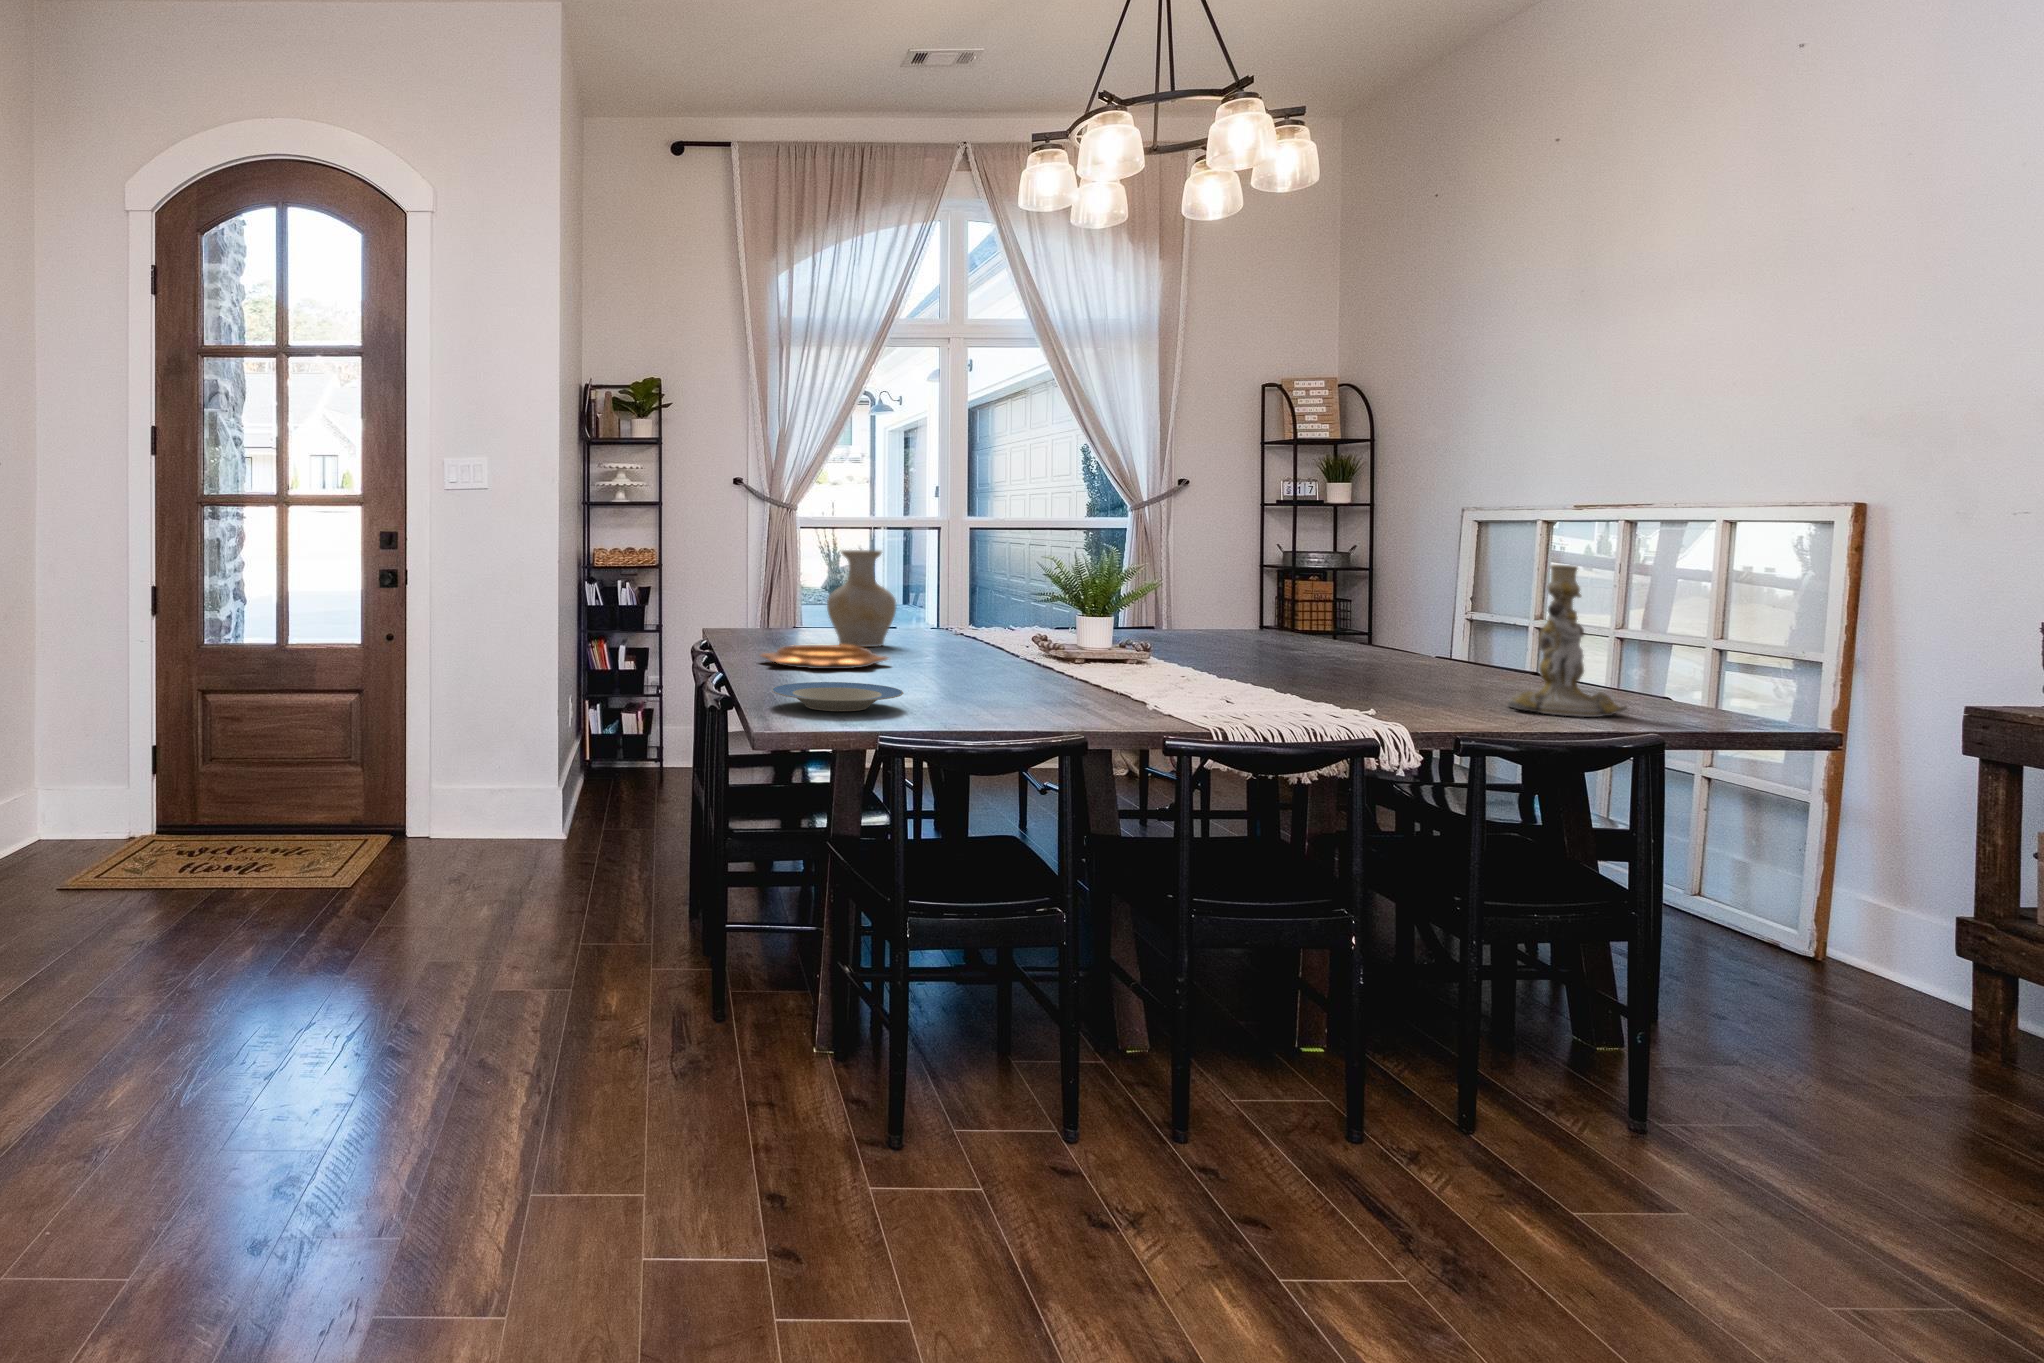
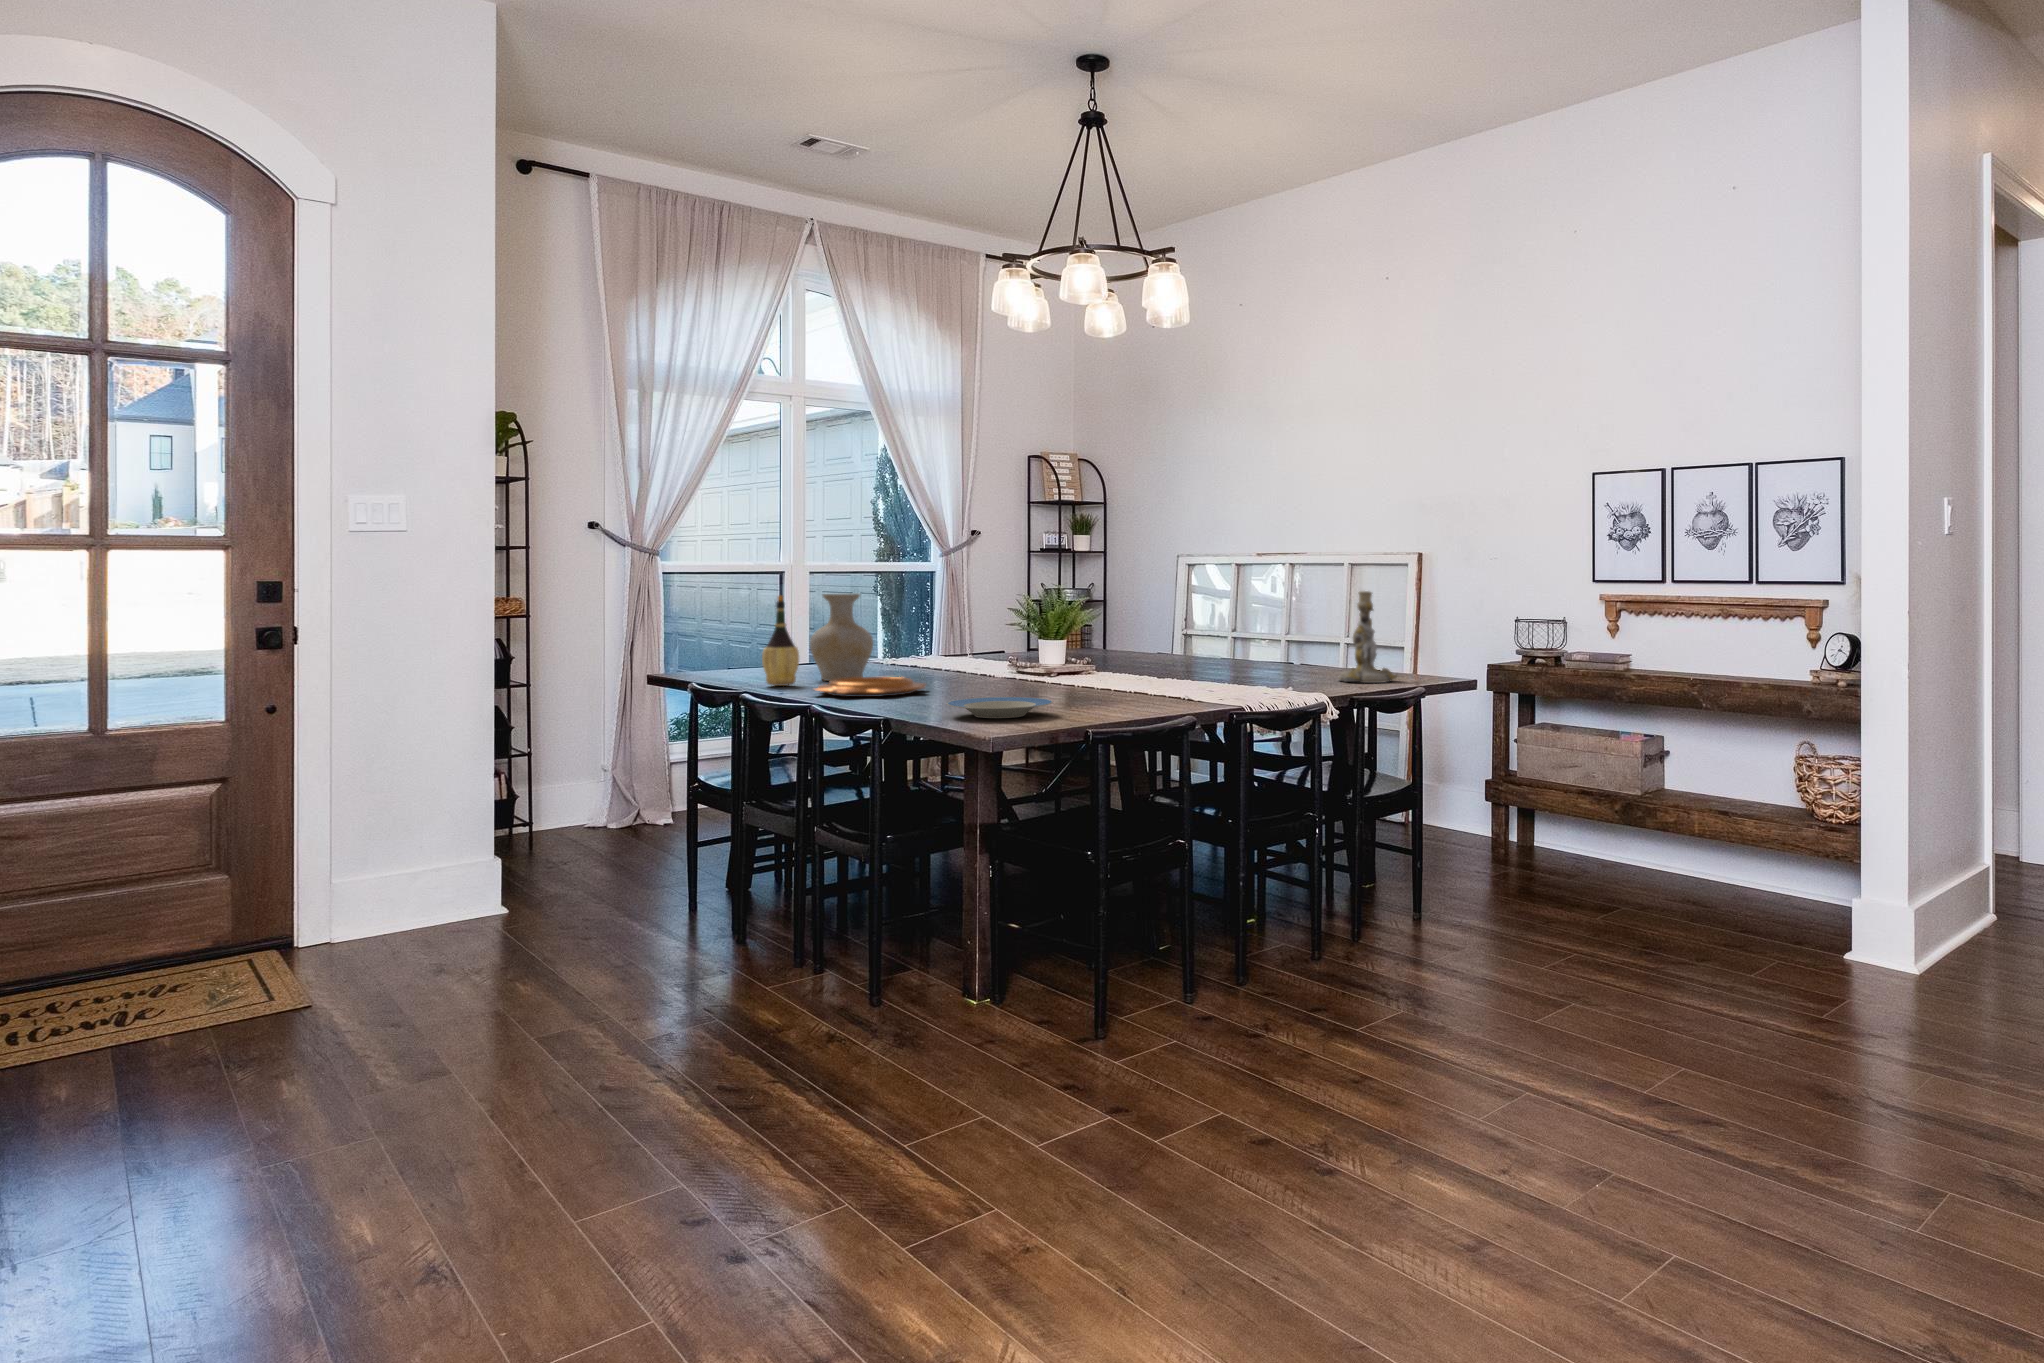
wine bottle: none [760,551,799,647] -> present [762,596,799,686]

